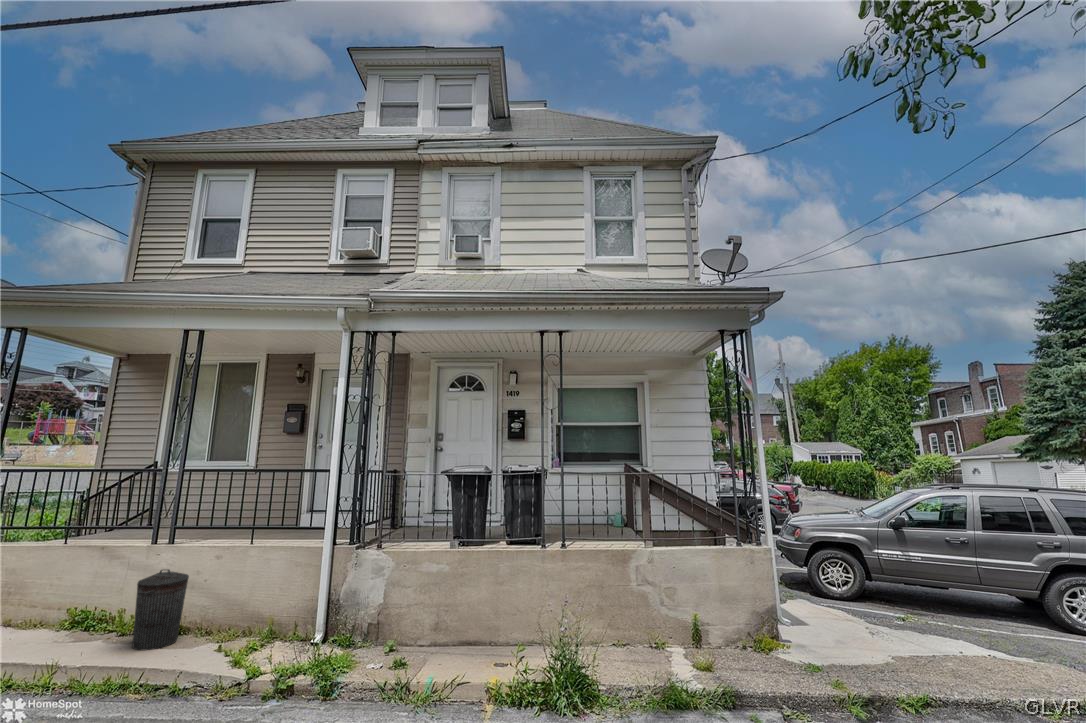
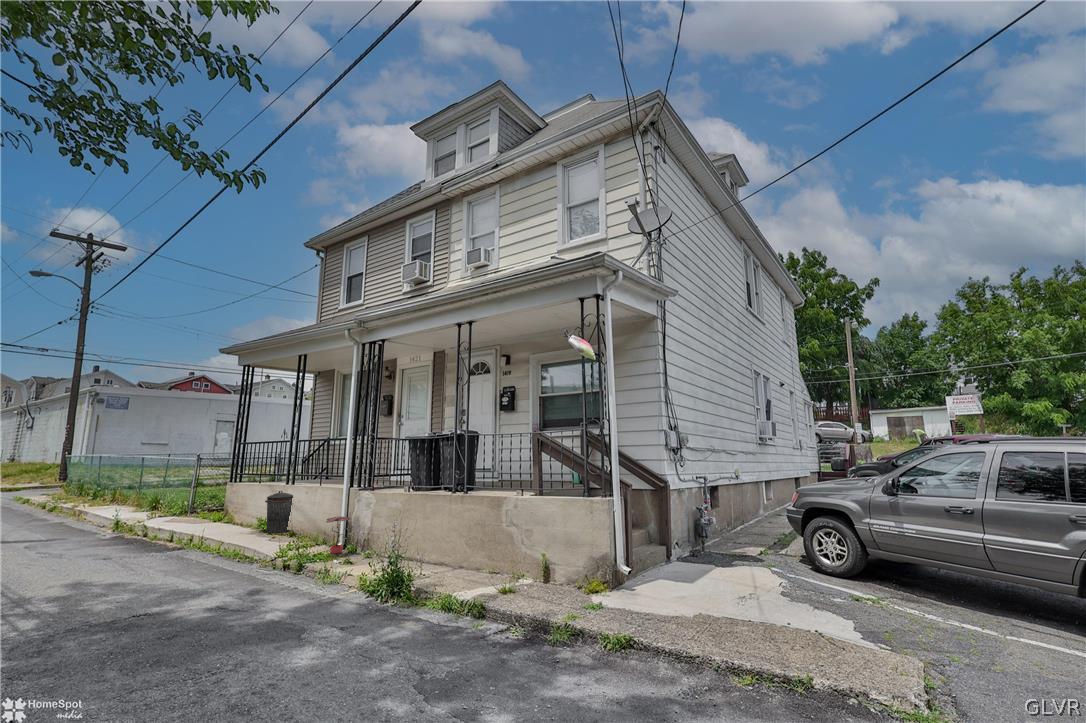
potted plant: none [362,610,405,675] -> present [326,517,350,554]

